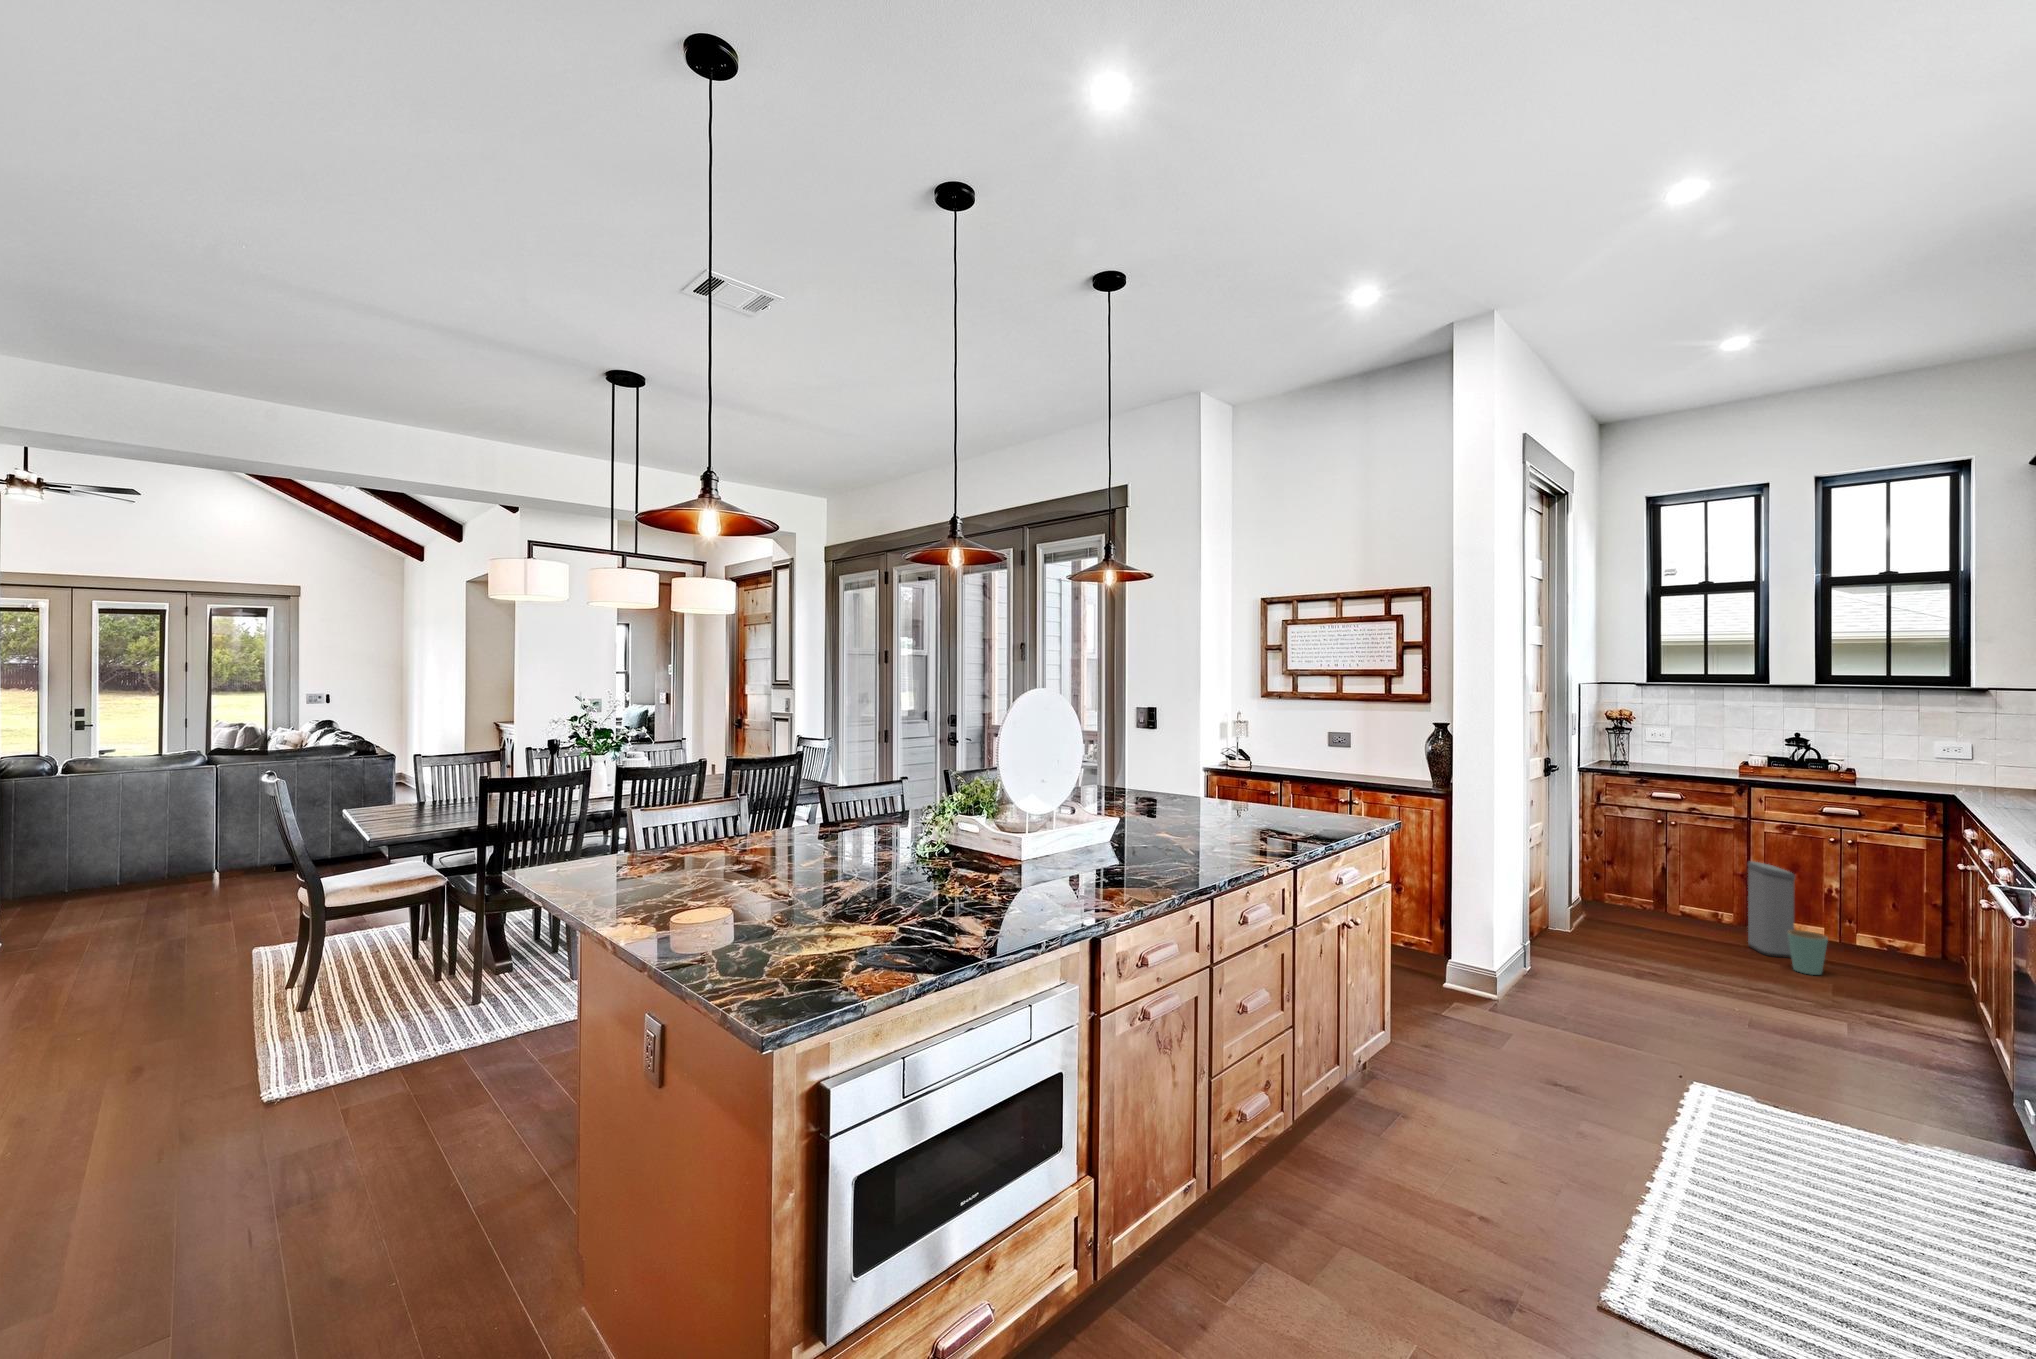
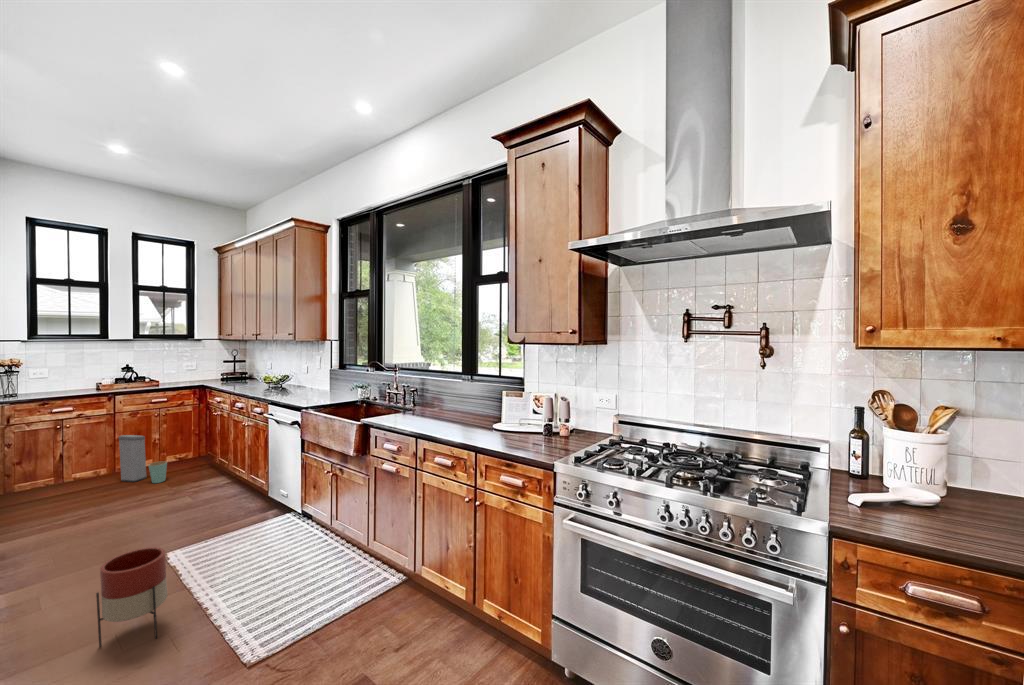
planter: none [1489,1011,1584,1170] -> present [96,547,167,646]

